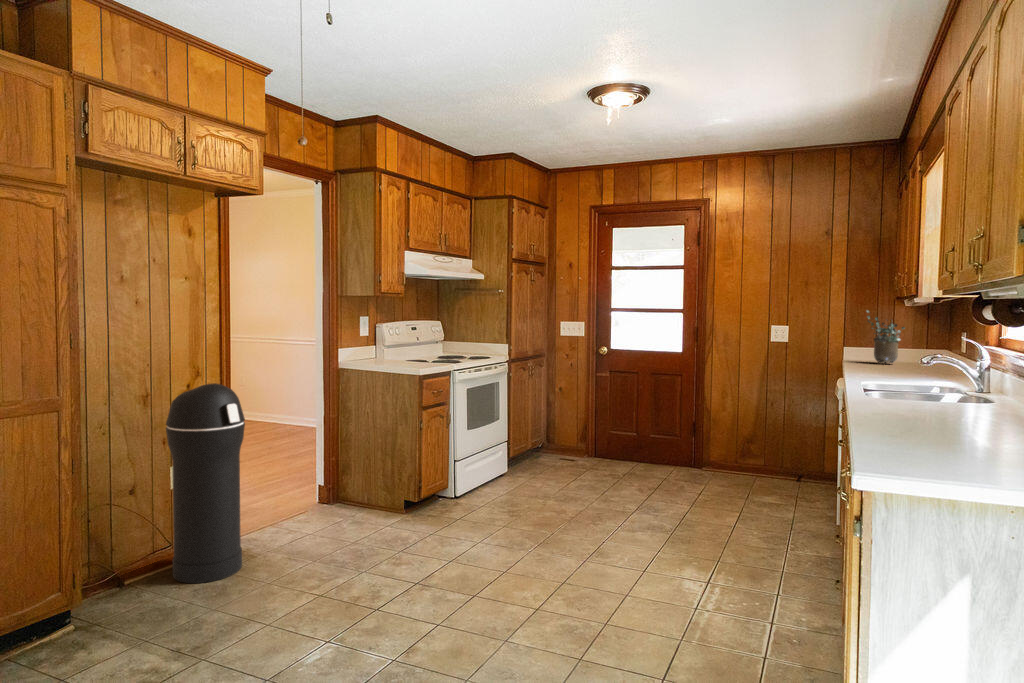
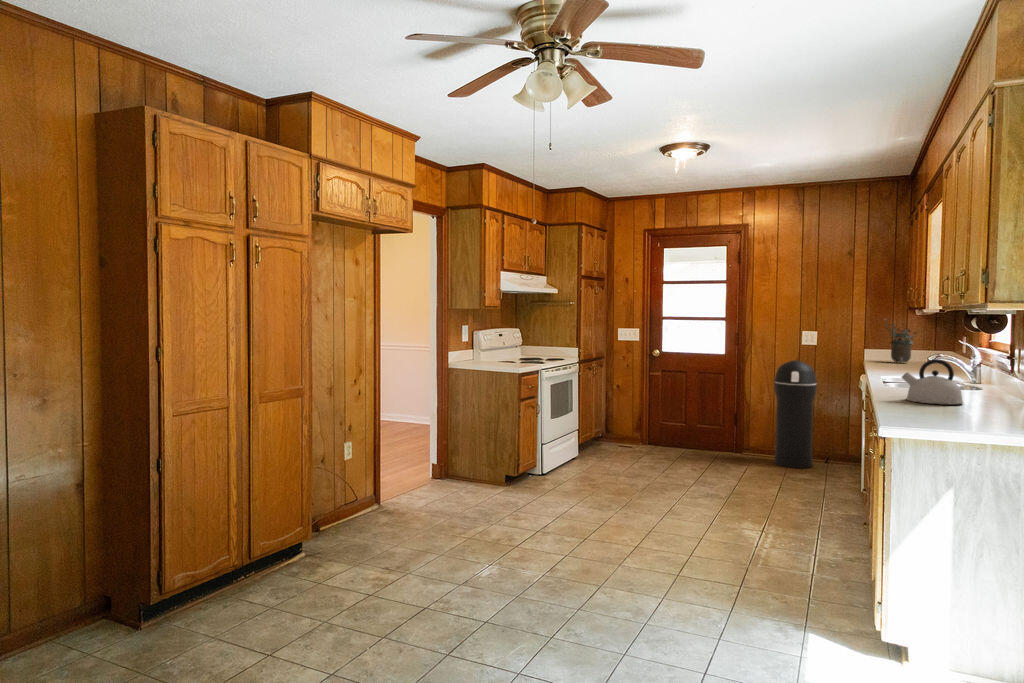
kettle: none [888,363,977,429] -> present [902,359,963,404]
trash can: present [166,383,245,583] -> present [774,360,817,468]

